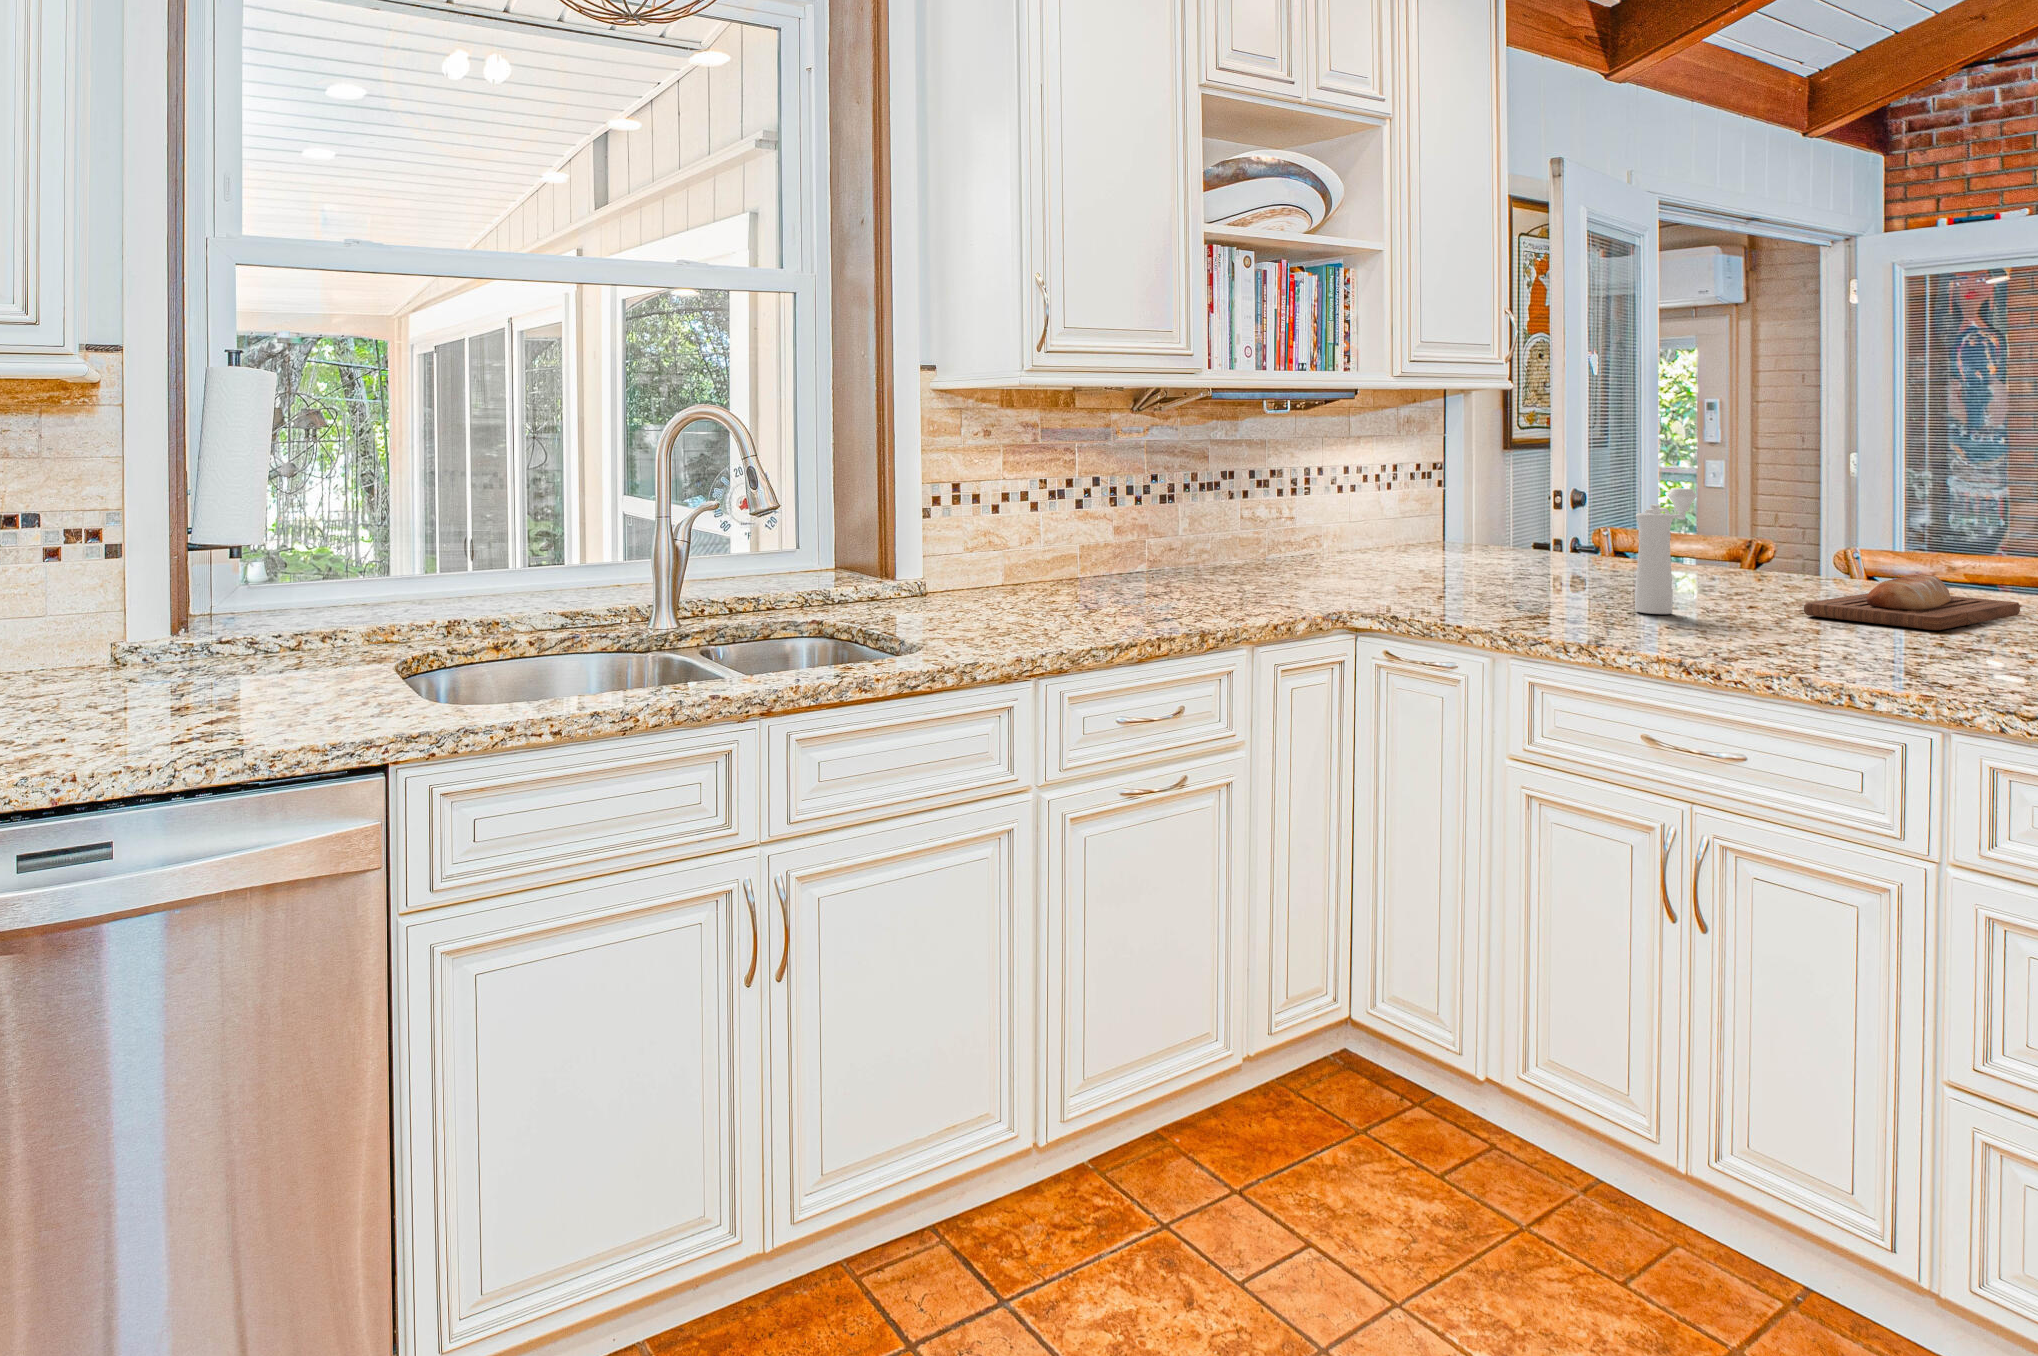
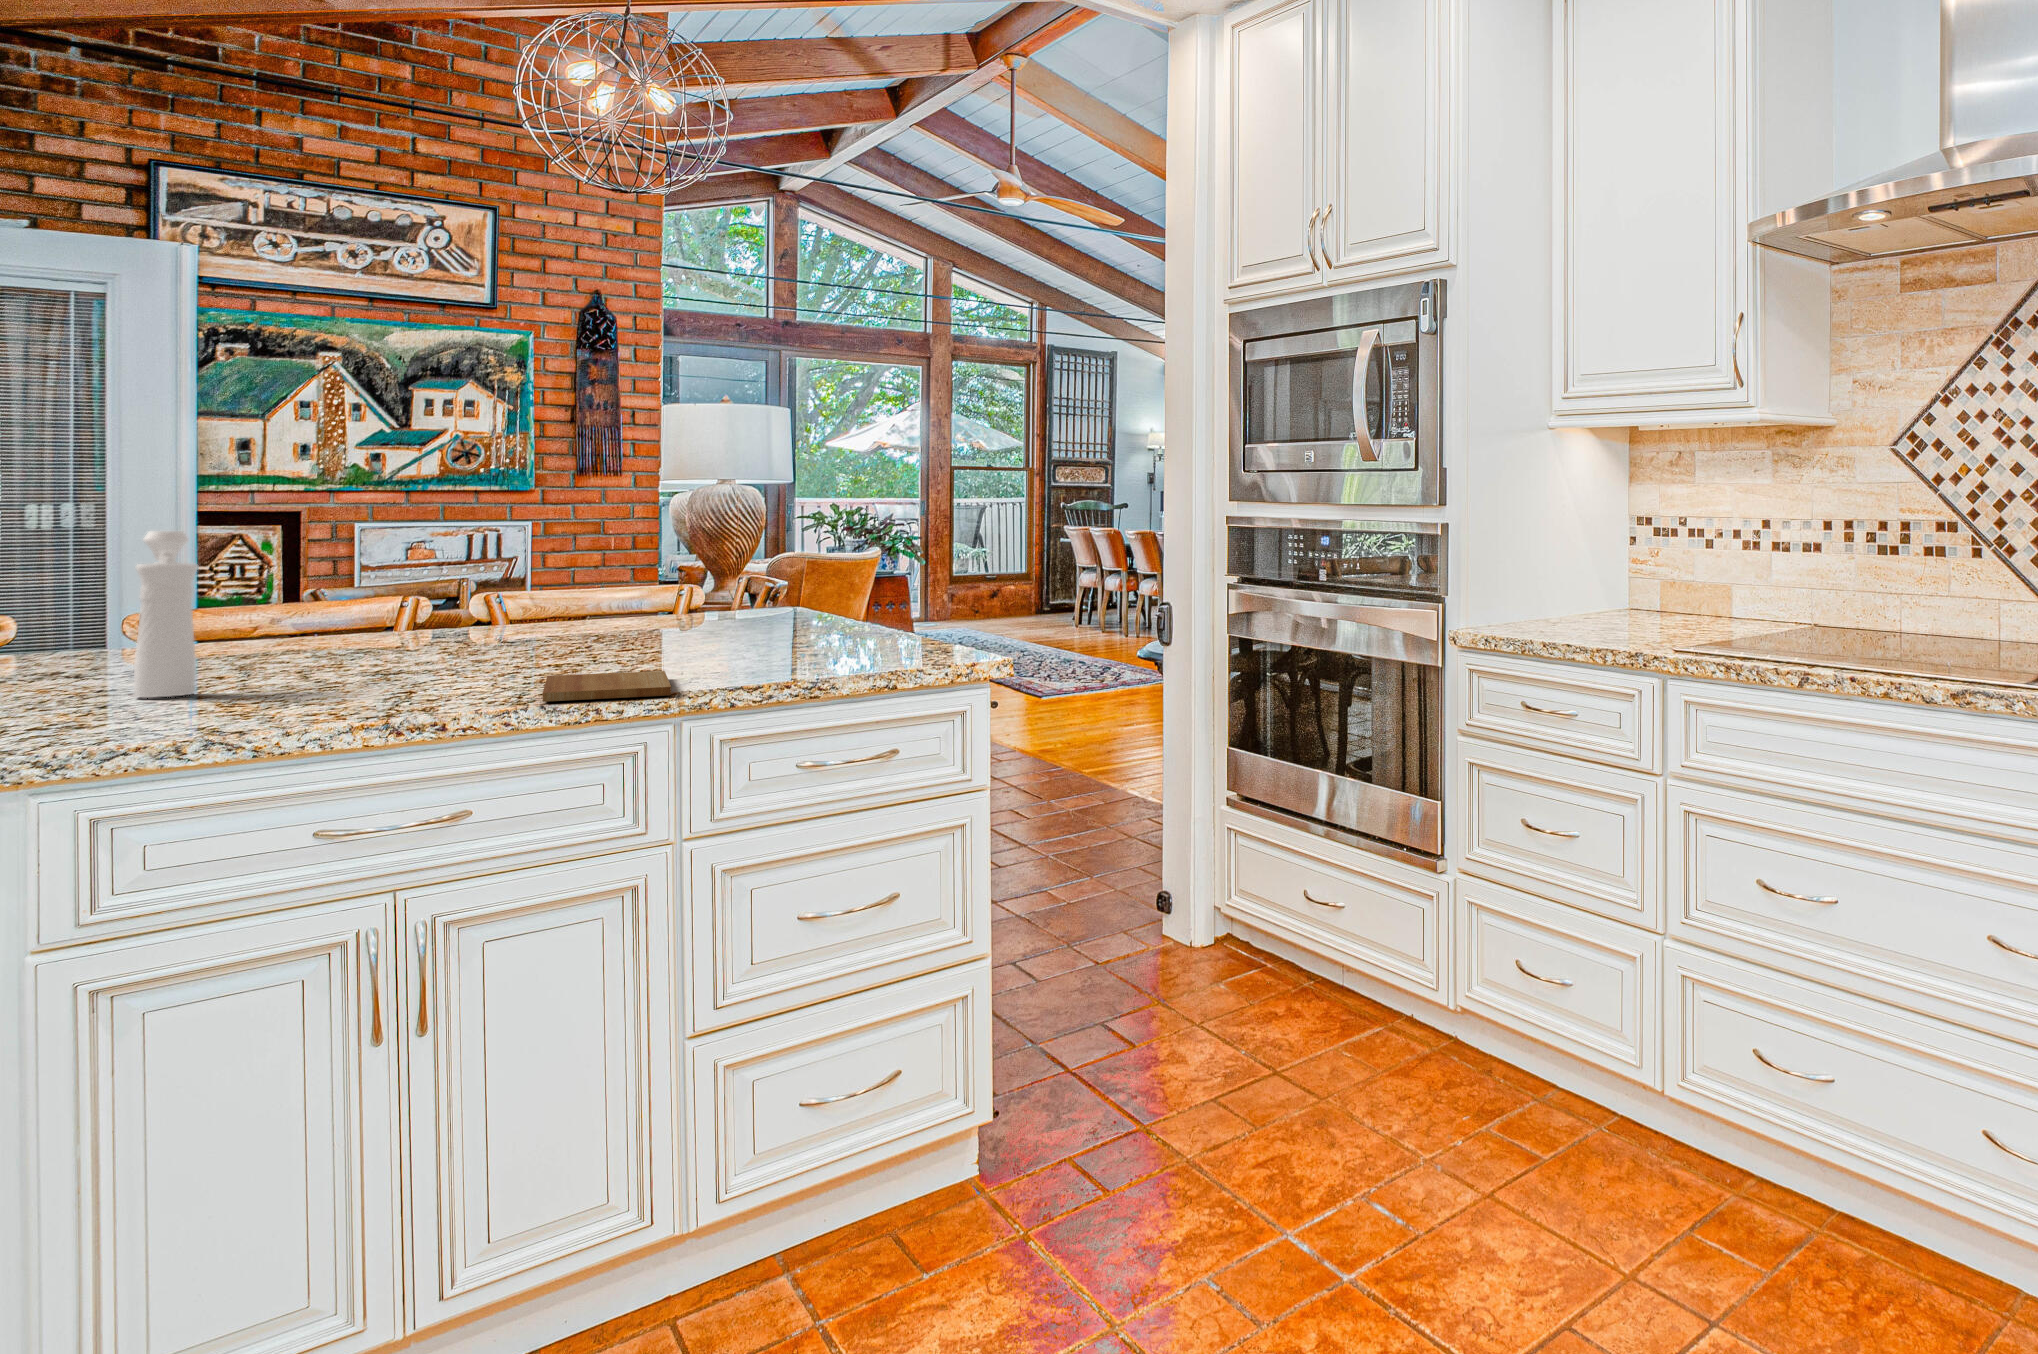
bread loaf: present [1804,575,2020,630] -> none [336,617,500,671]
cutting board: none [1806,645,2009,684] -> present [542,671,671,702]

